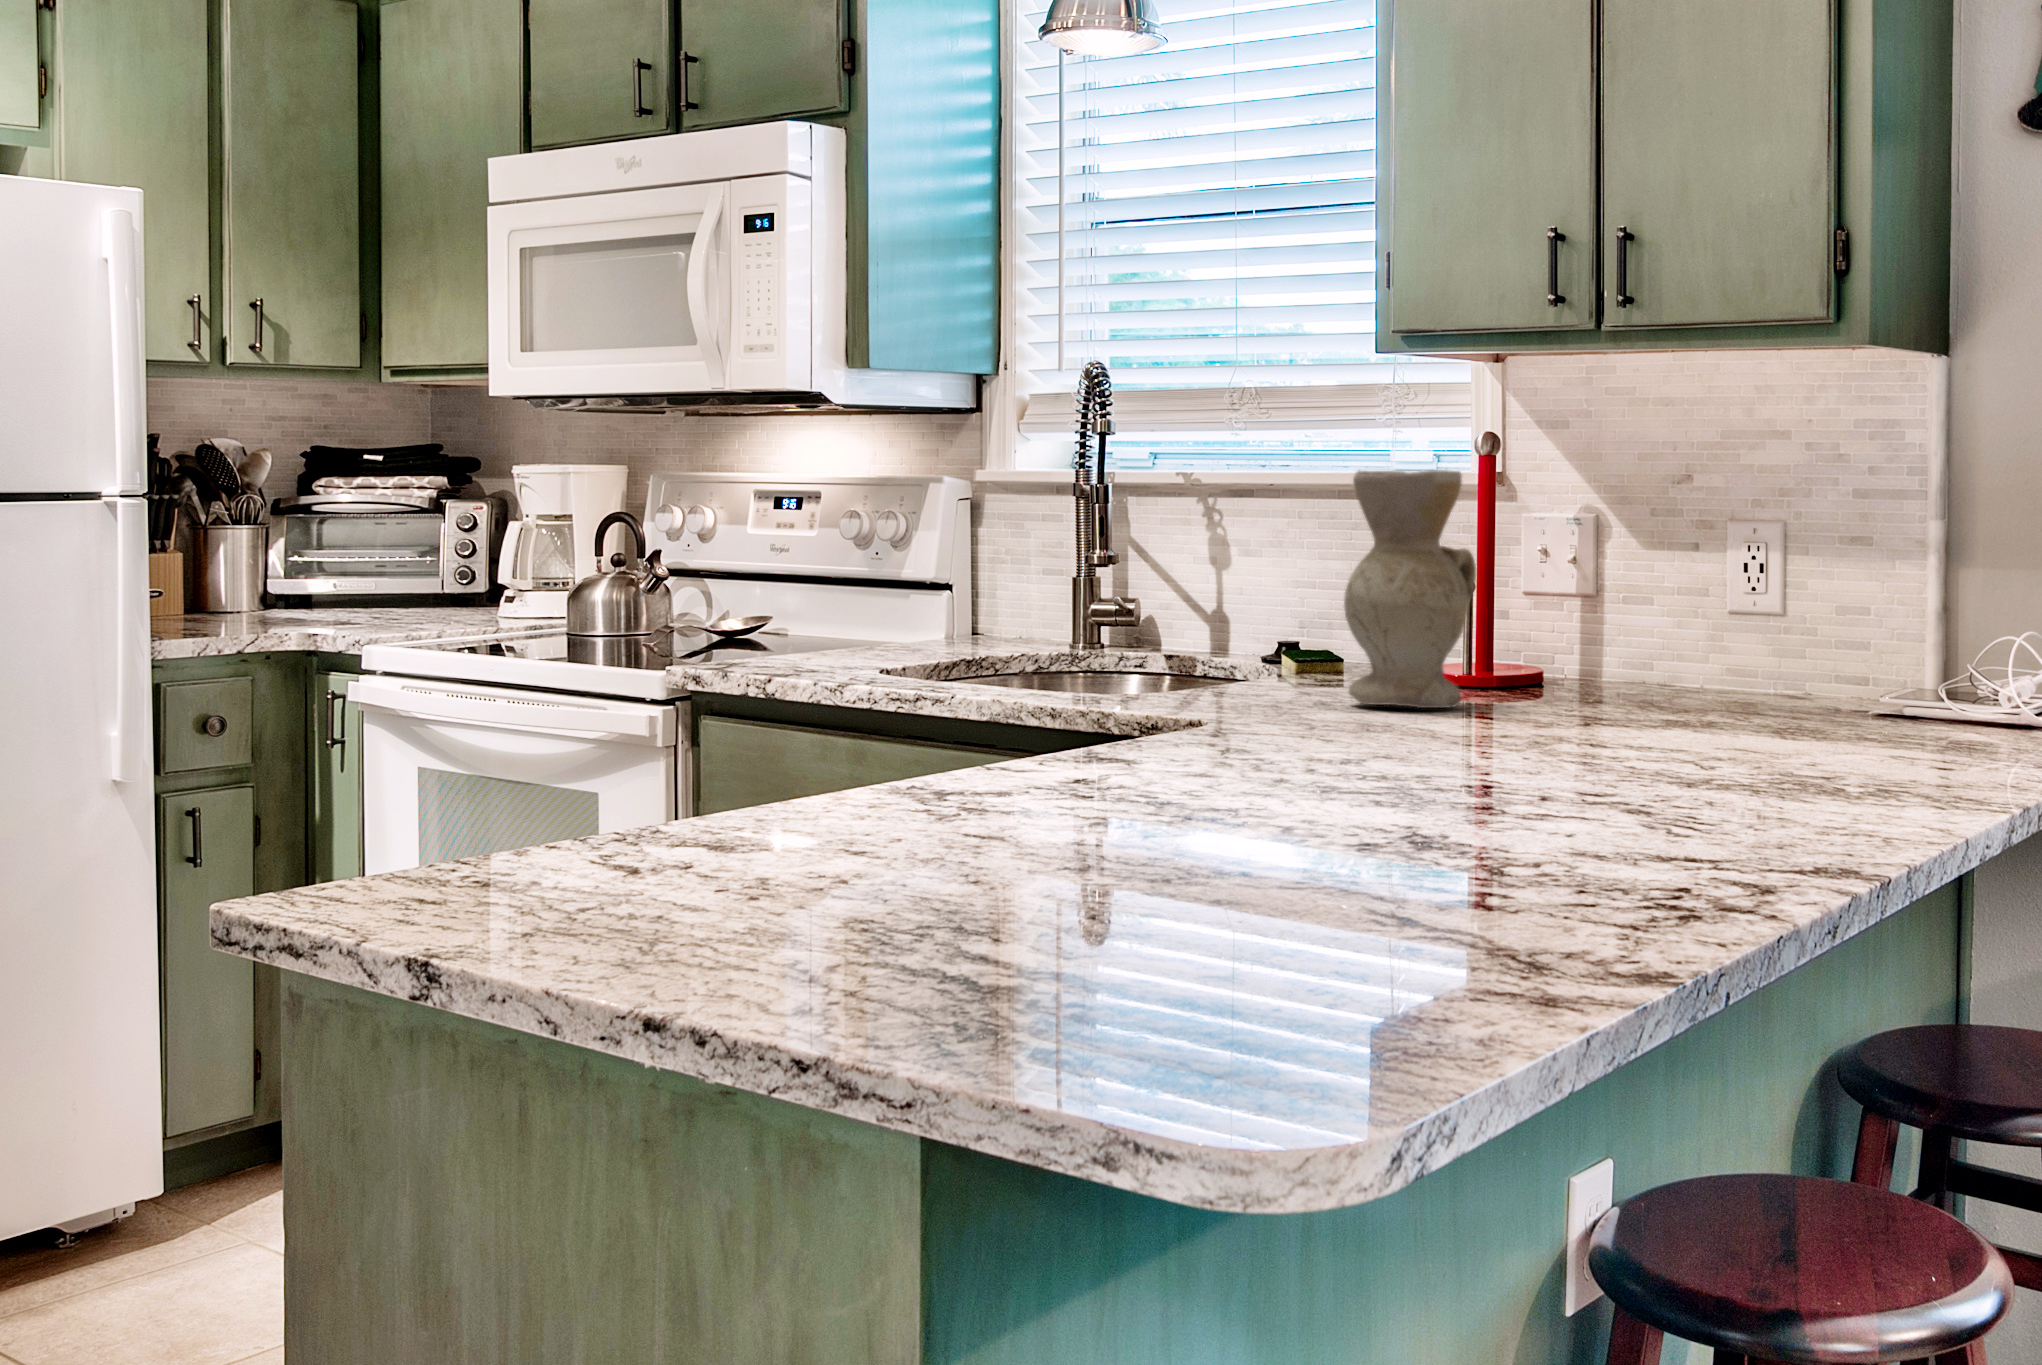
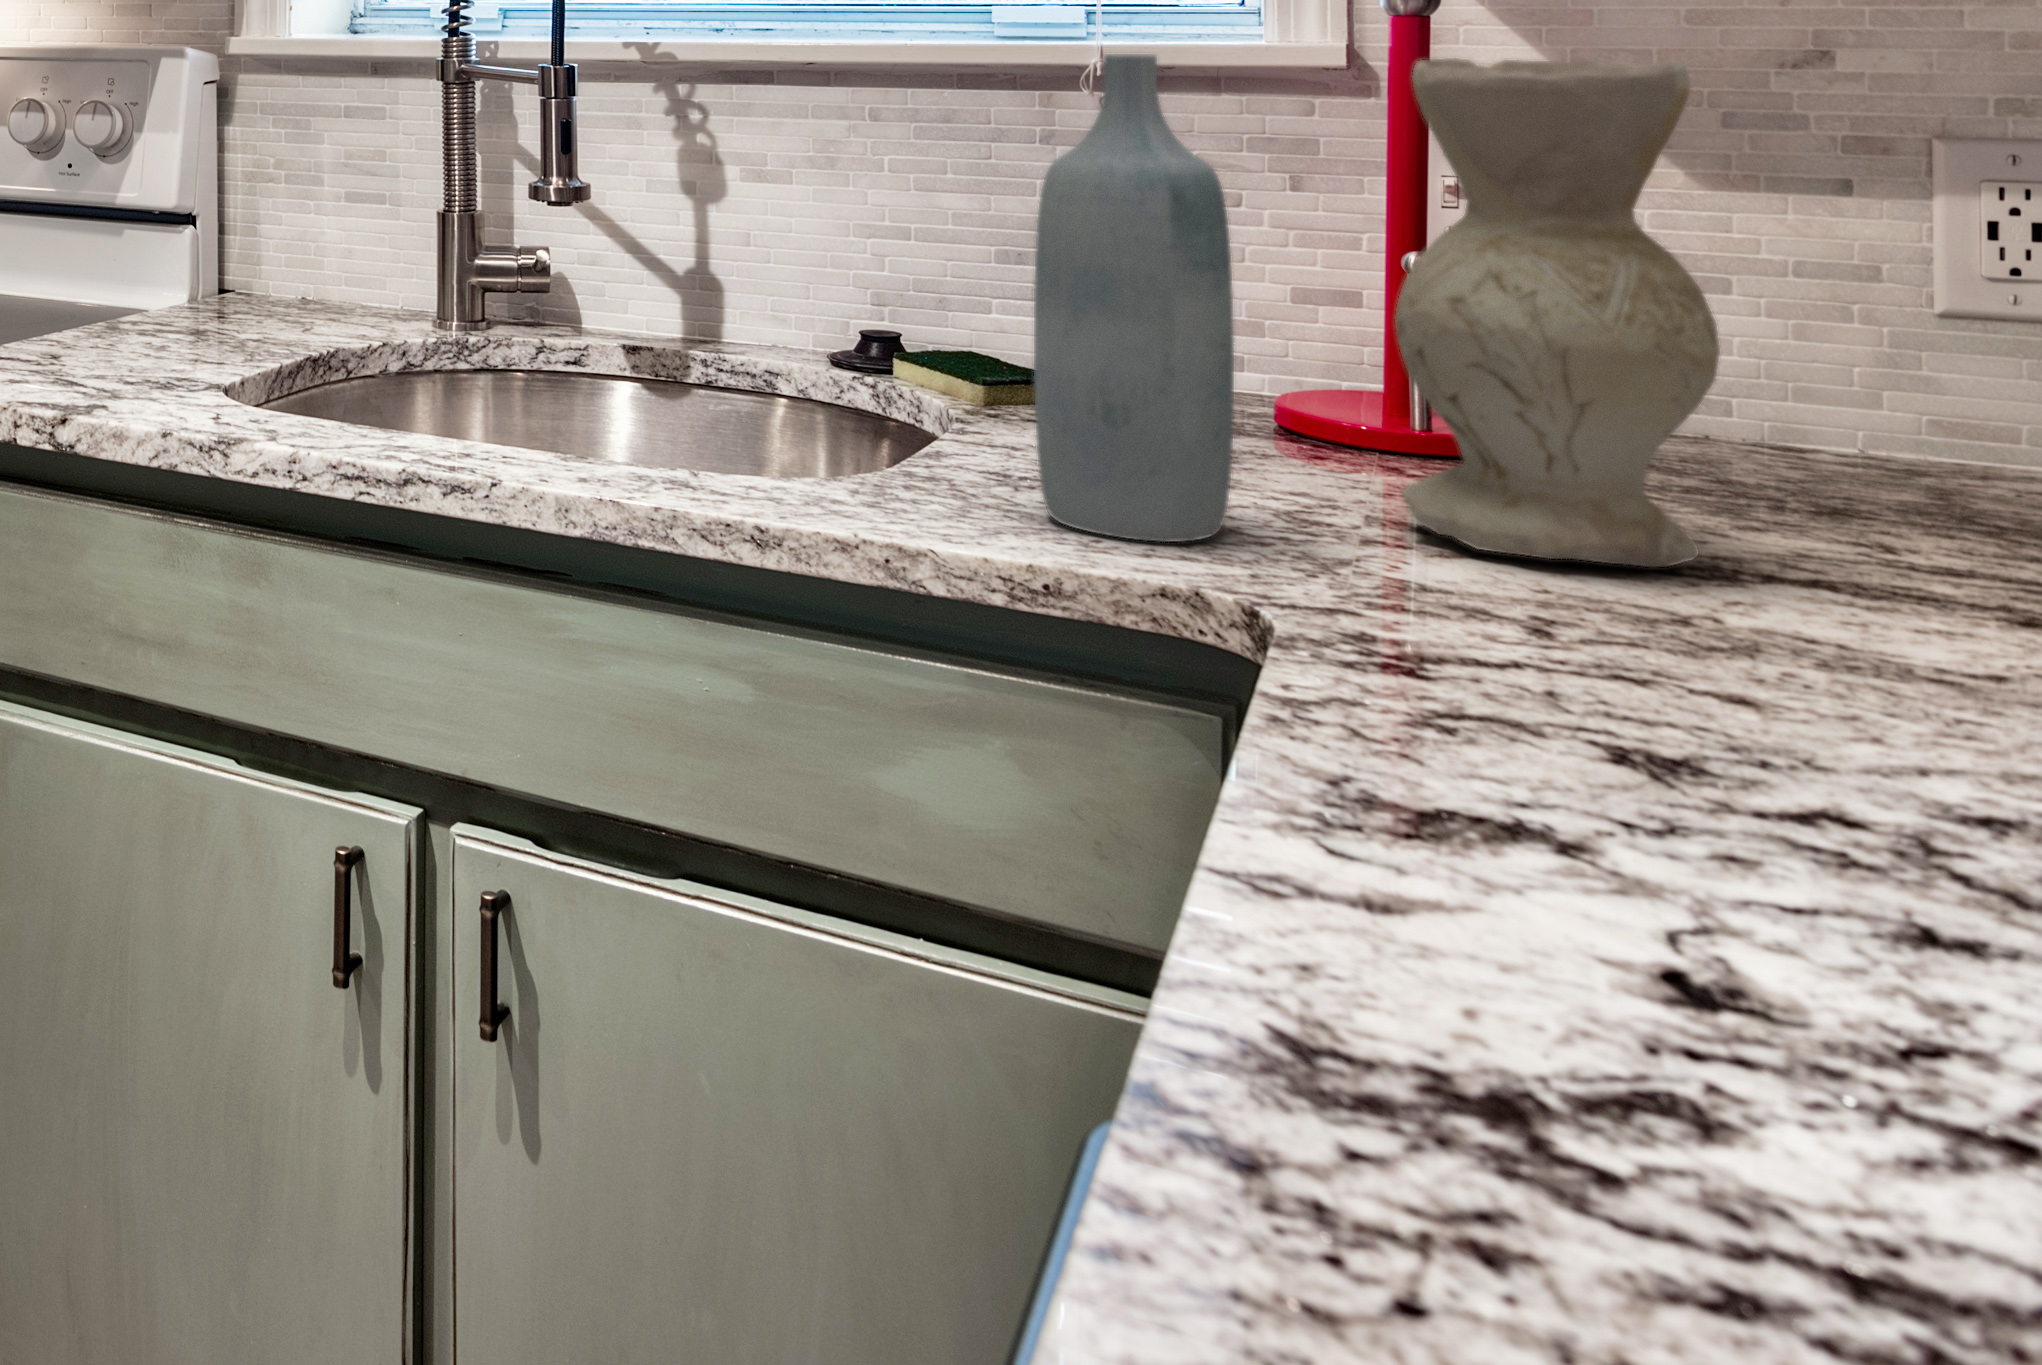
bottle: none [1183,467,1271,703] -> present [1034,54,1234,542]

